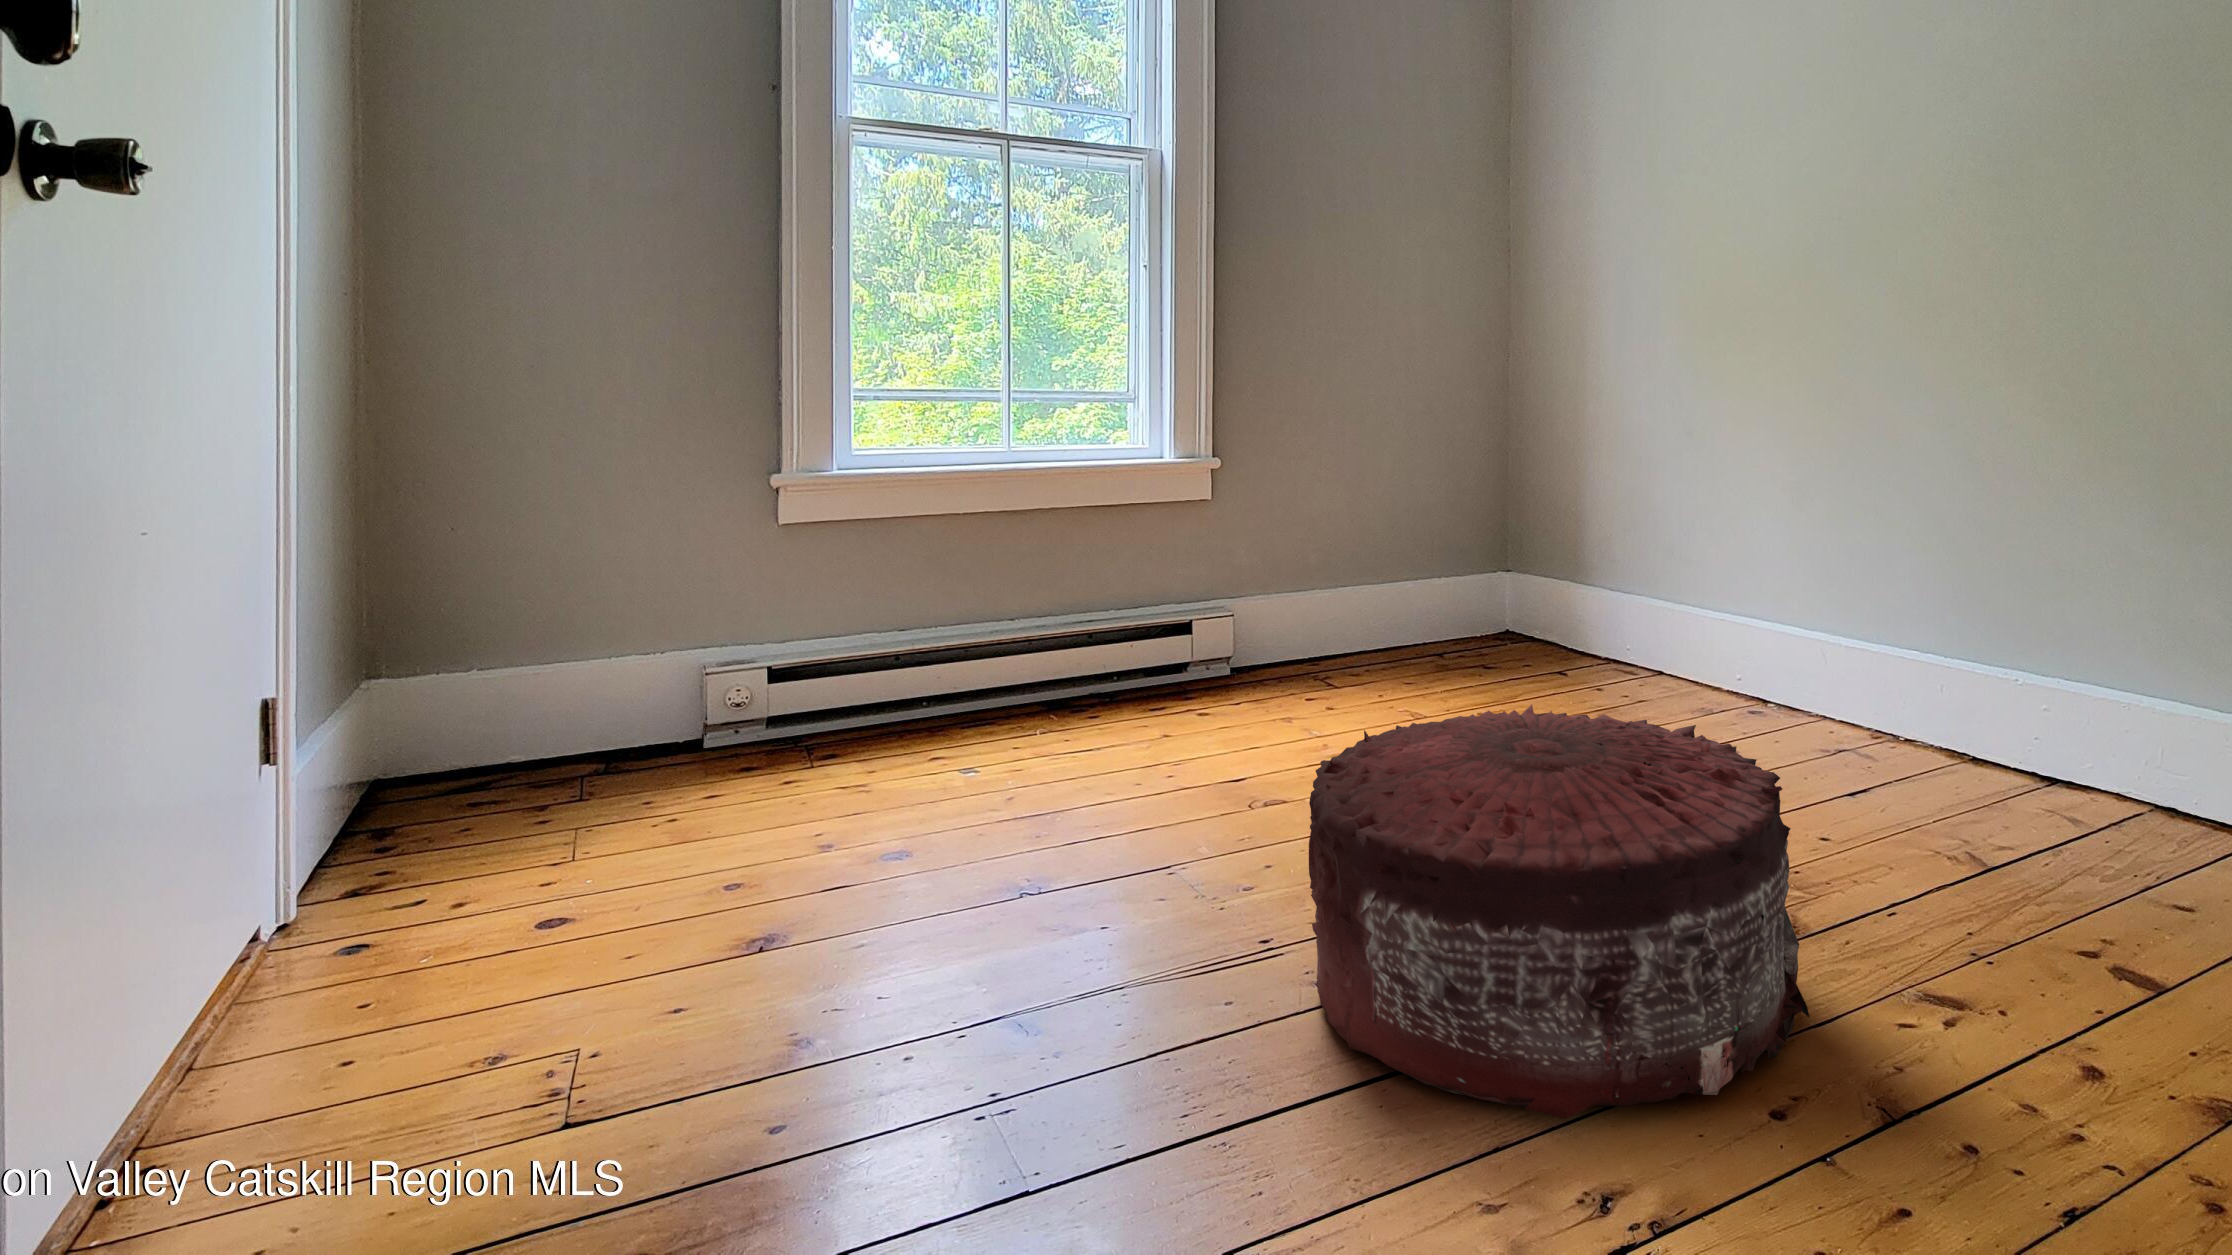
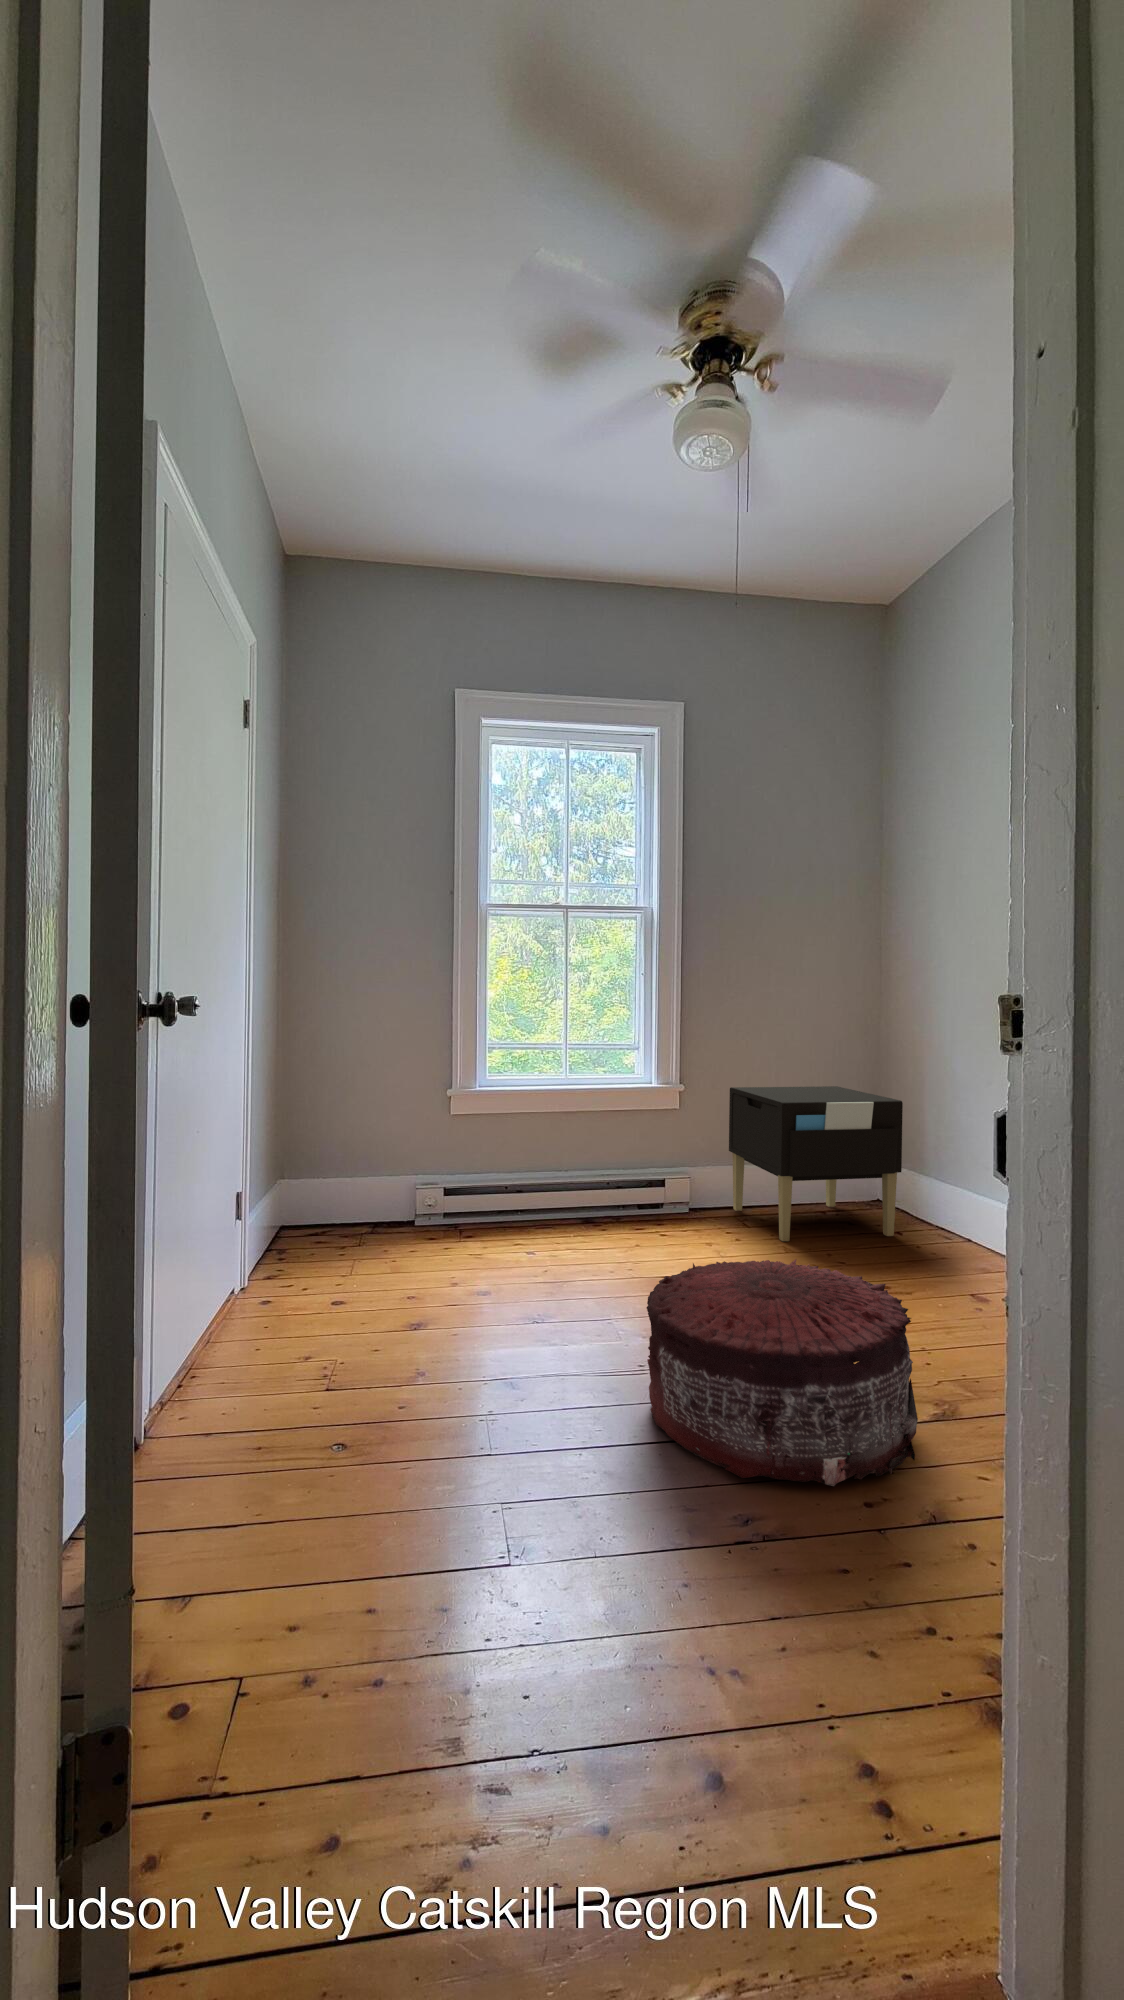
nightstand: none [1289,459,1562,701] -> present [729,1086,903,1241]

